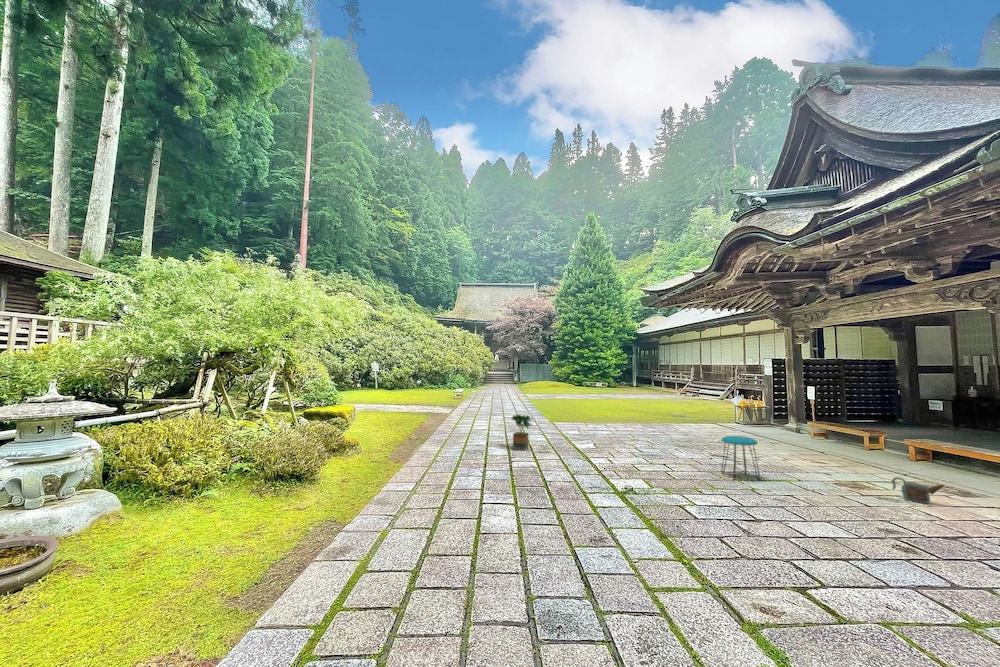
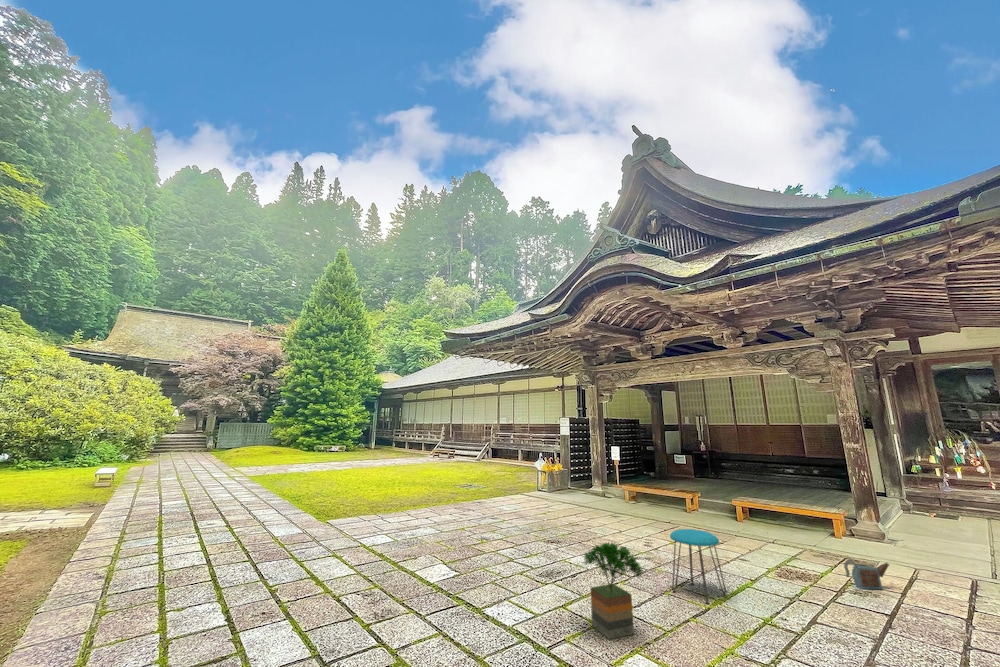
potted tree: present [512,414,532,450] -> present [584,543,643,639]

